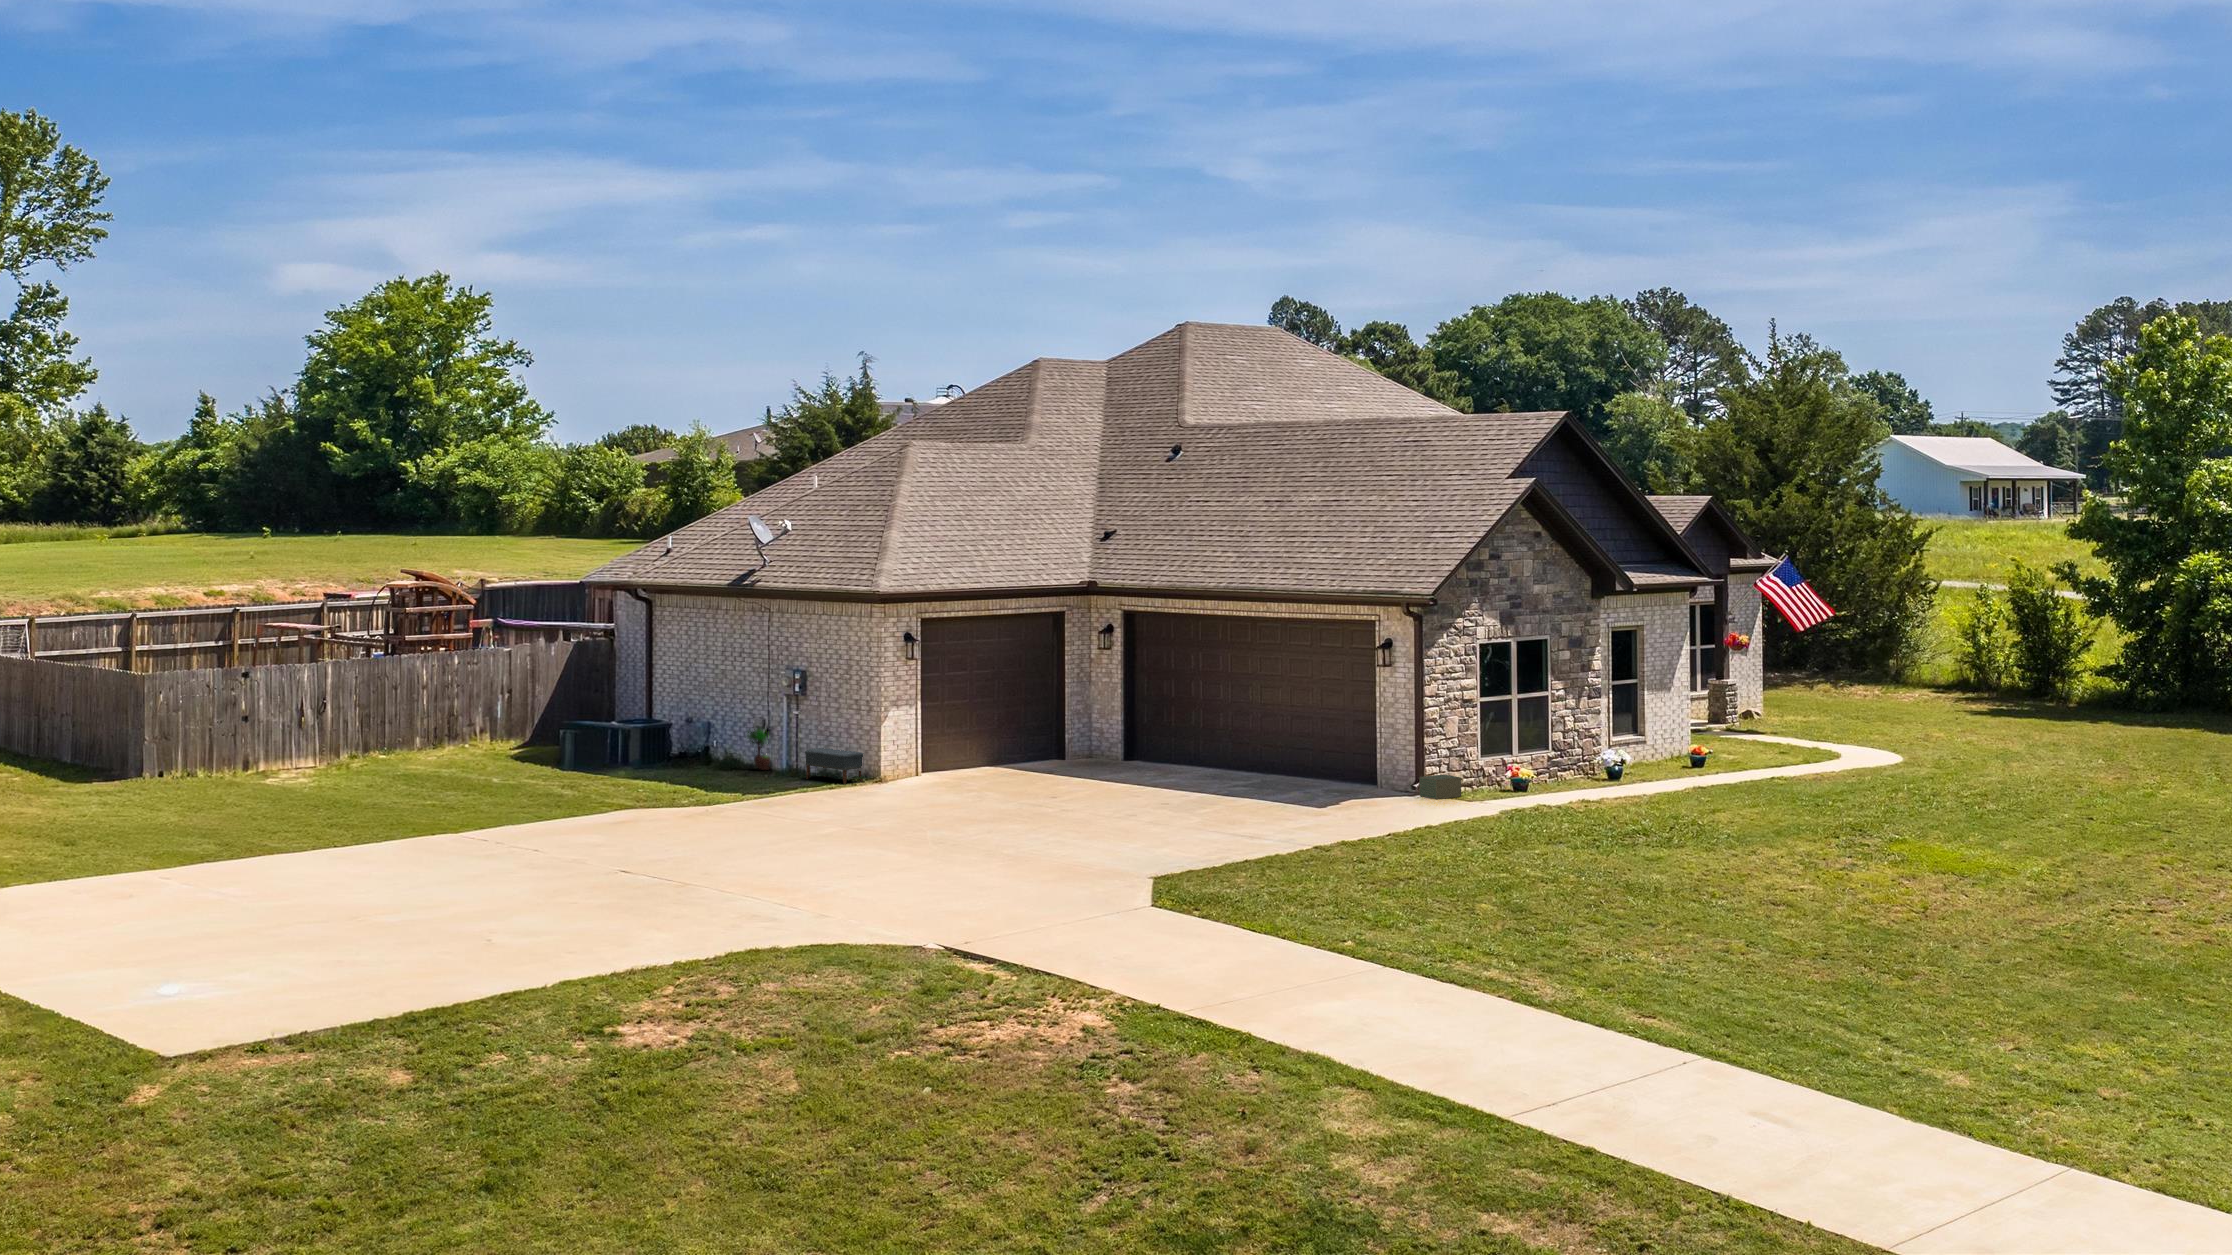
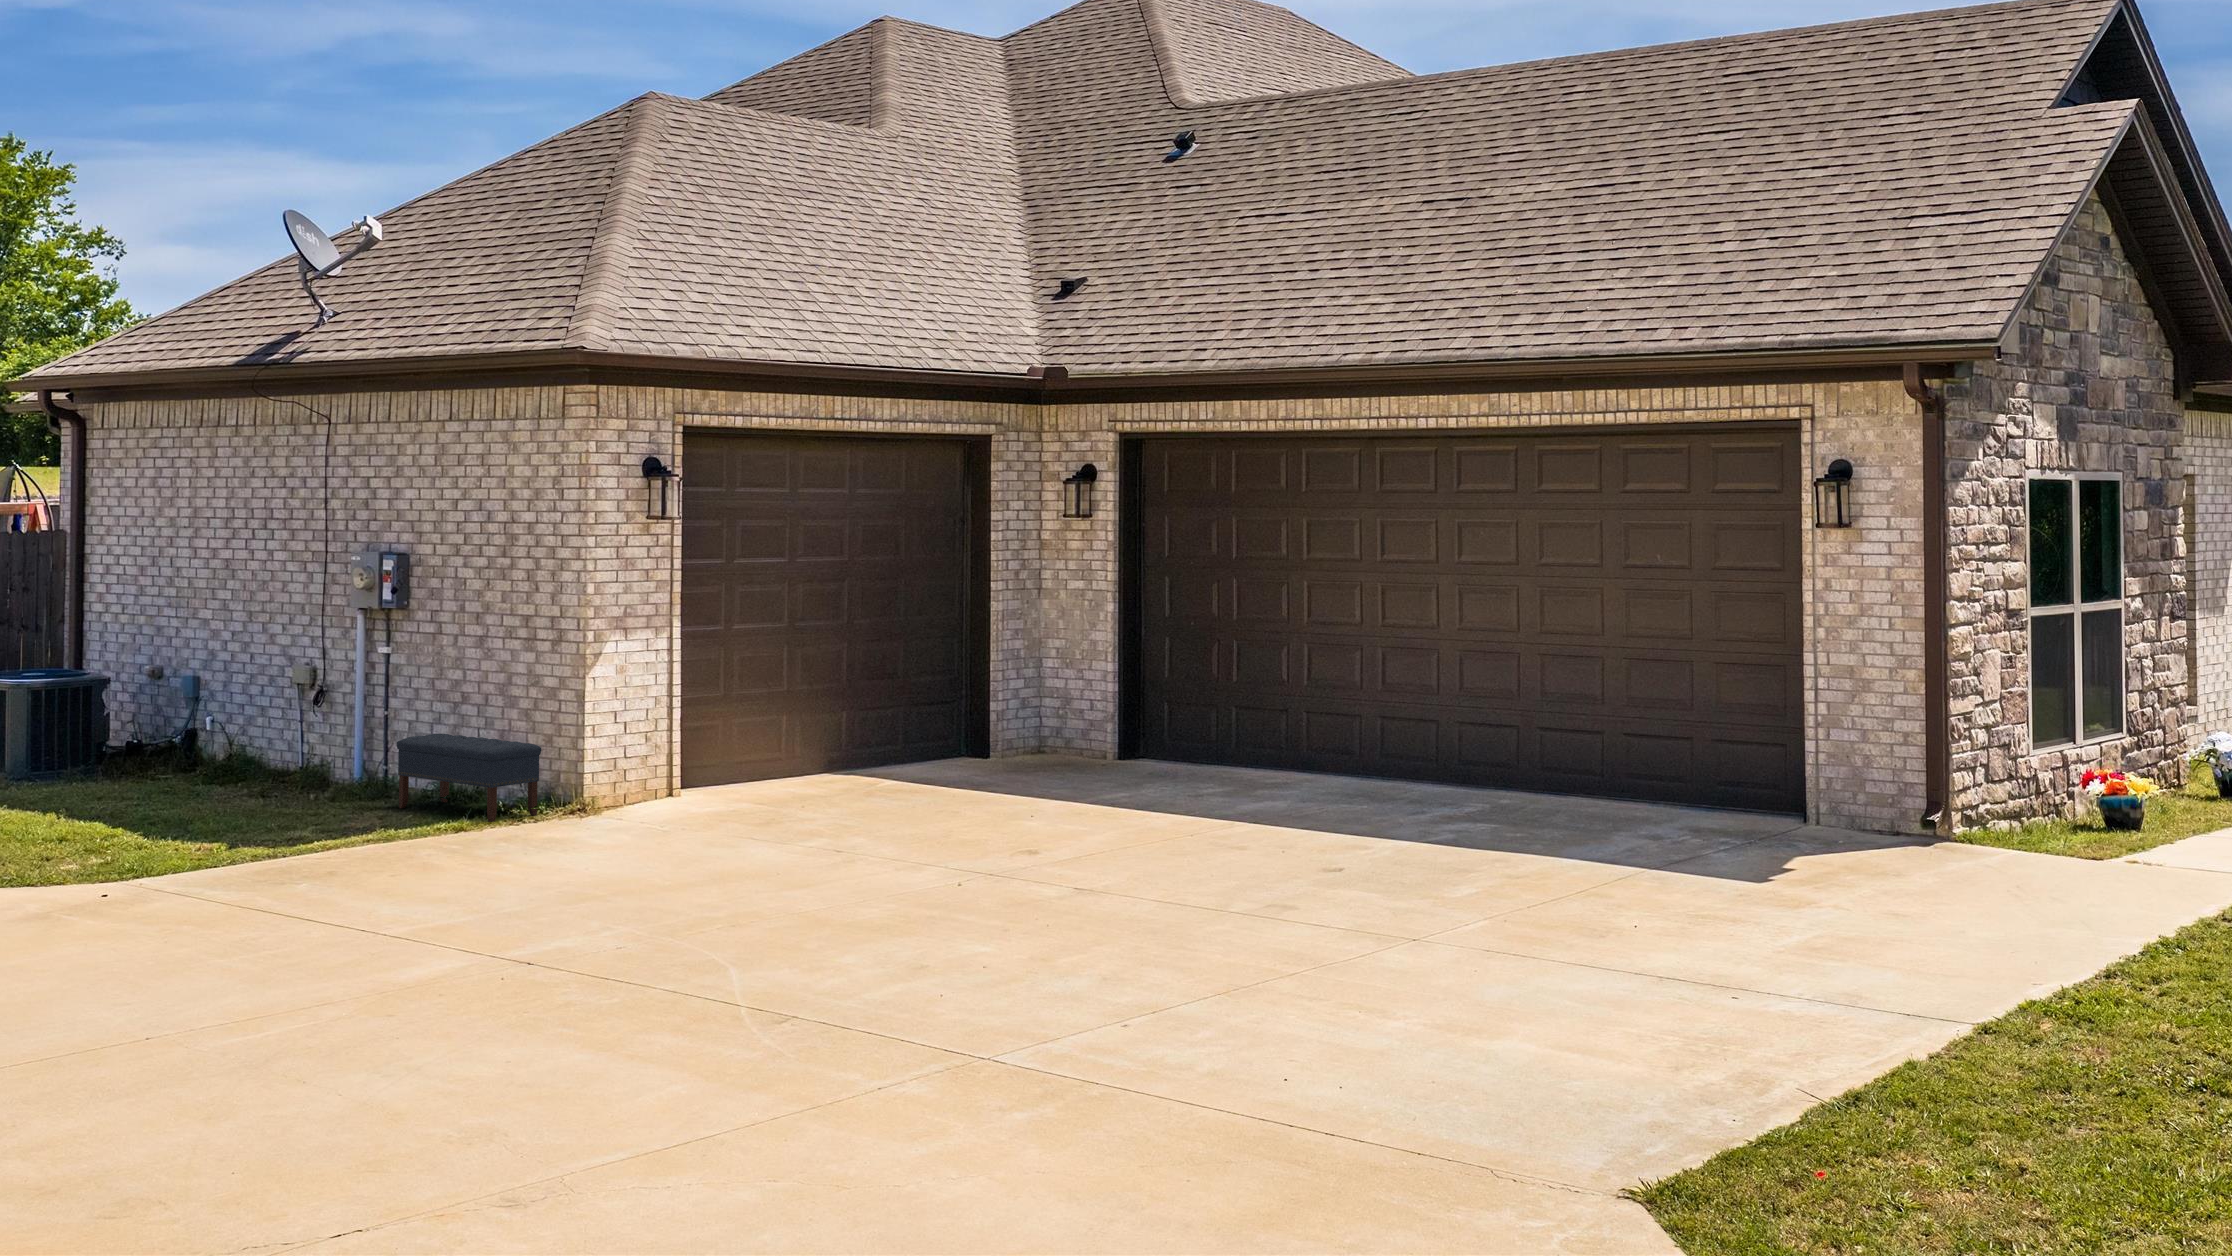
potted tree: present [748,728,770,770] -> none [258,678,332,787]
storage box: present [1419,774,1461,799] -> none [1944,792,2049,855]

